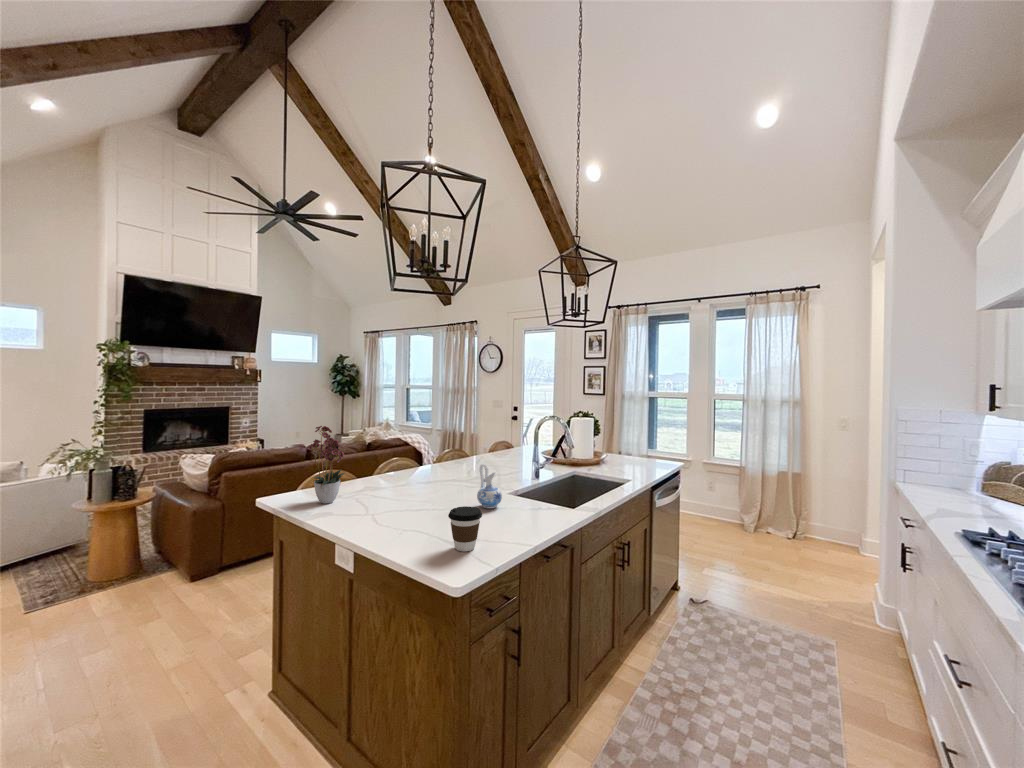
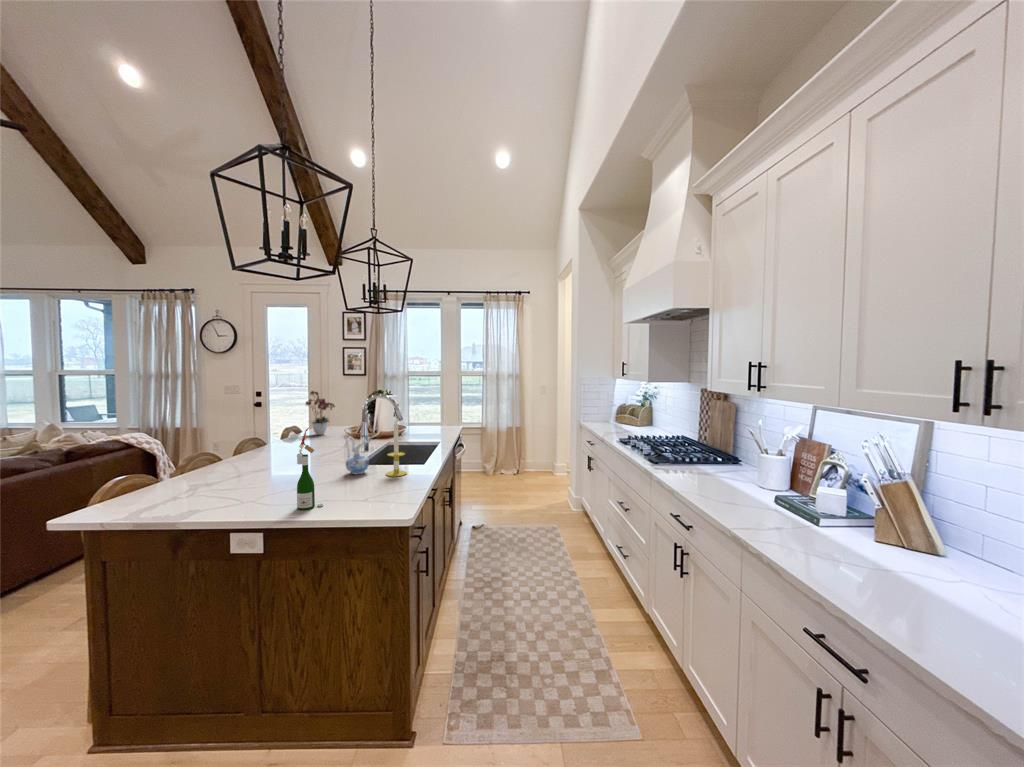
flower arrangement: present [309,426,345,504] -> present [306,391,335,435]
candle: none [511,450,535,521] -> present [386,420,407,477]
wine bottle: none [382,451,406,541] -> present [297,428,323,510]
coffee cup: present [448,506,482,552] -> none [368,465,396,501]

